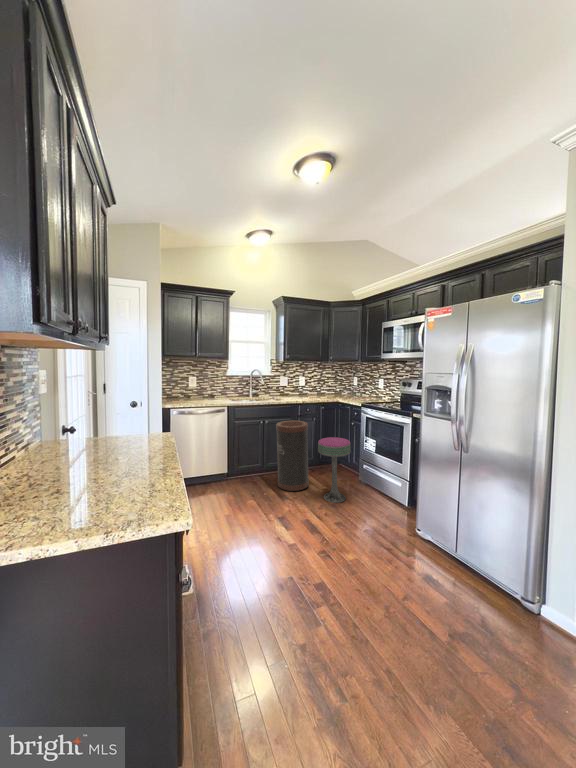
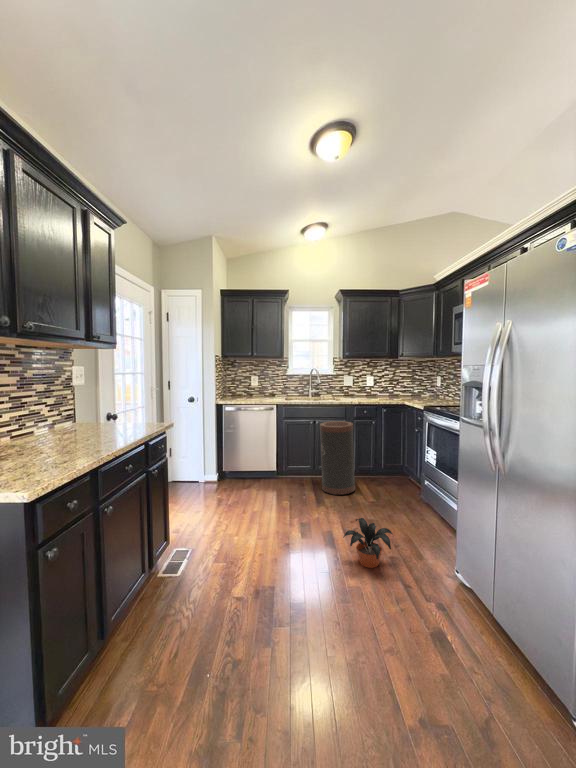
bar stool: present [318,437,351,503] -> none [355,441,391,512]
potted plant: none [348,514,397,561] -> present [343,518,392,568]

